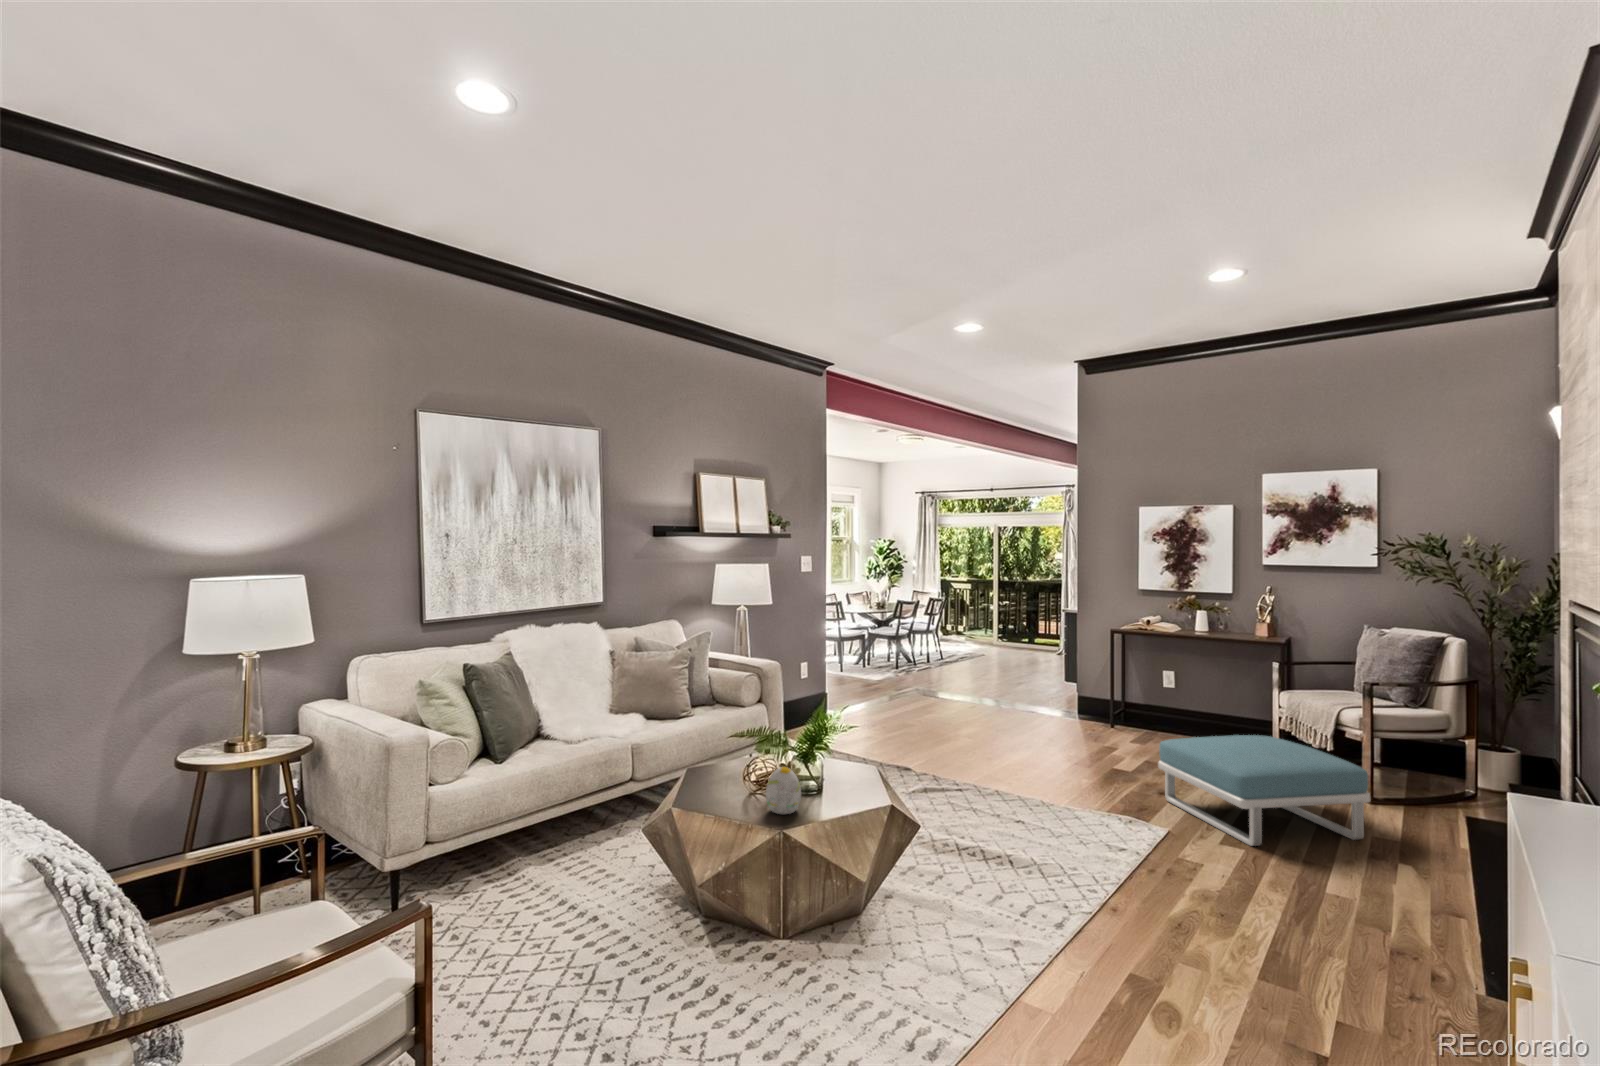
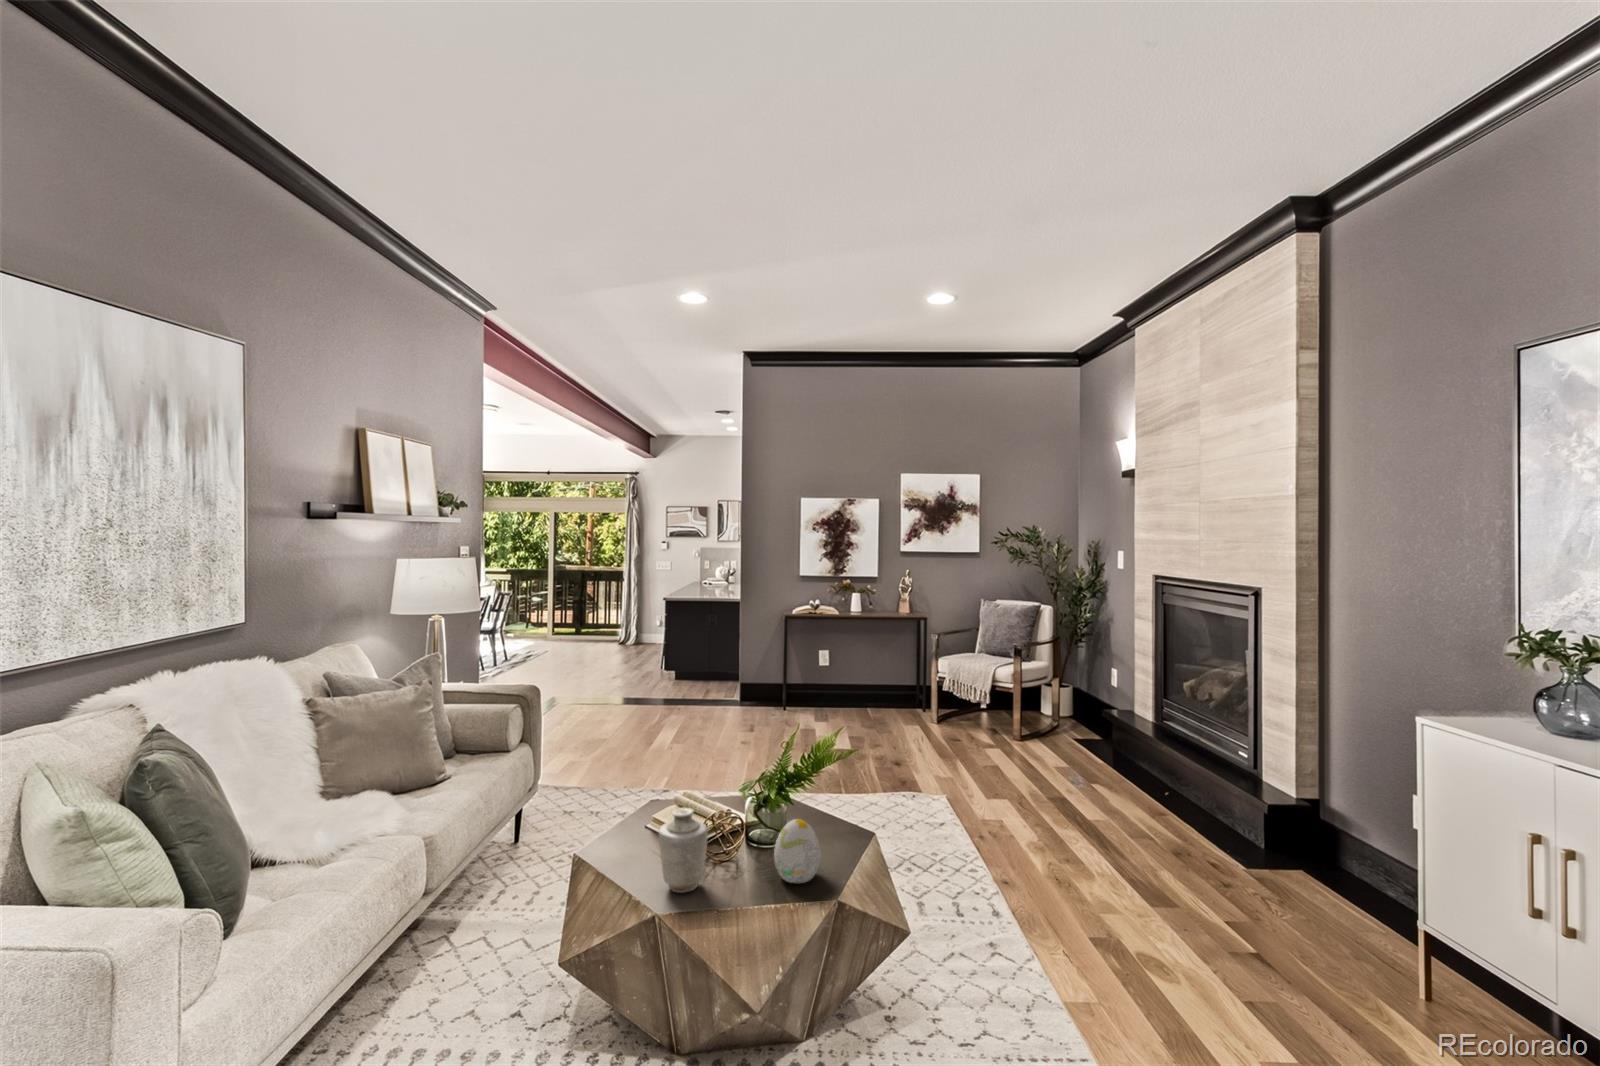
footstool: present [1158,735,1370,846] -> none [902,695,1055,790]
vase: none [696,742,730,800] -> present [659,807,708,893]

